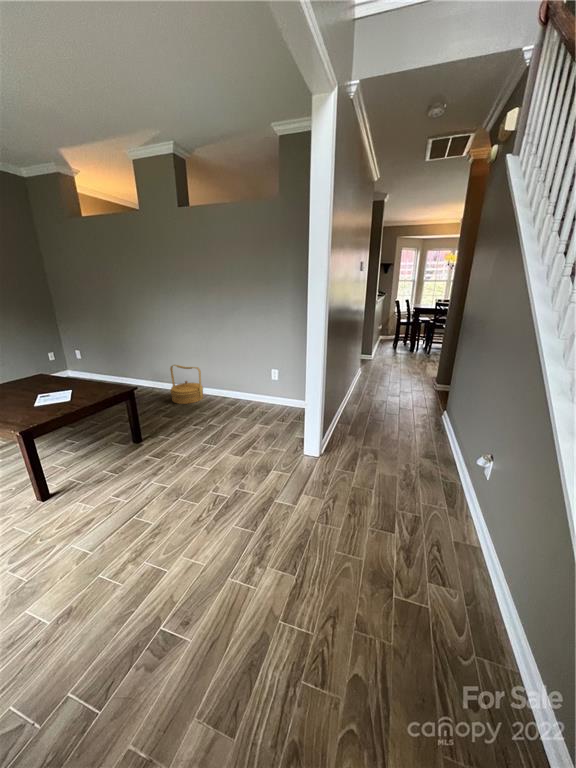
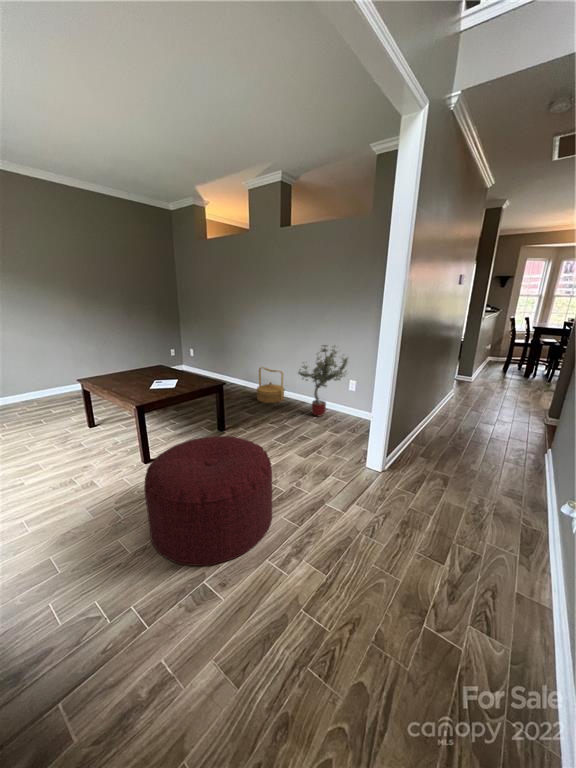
potted tree: none [216,334,273,411] -> present [298,345,348,416]
ottoman: none [54,450,223,617] -> present [144,436,272,566]

